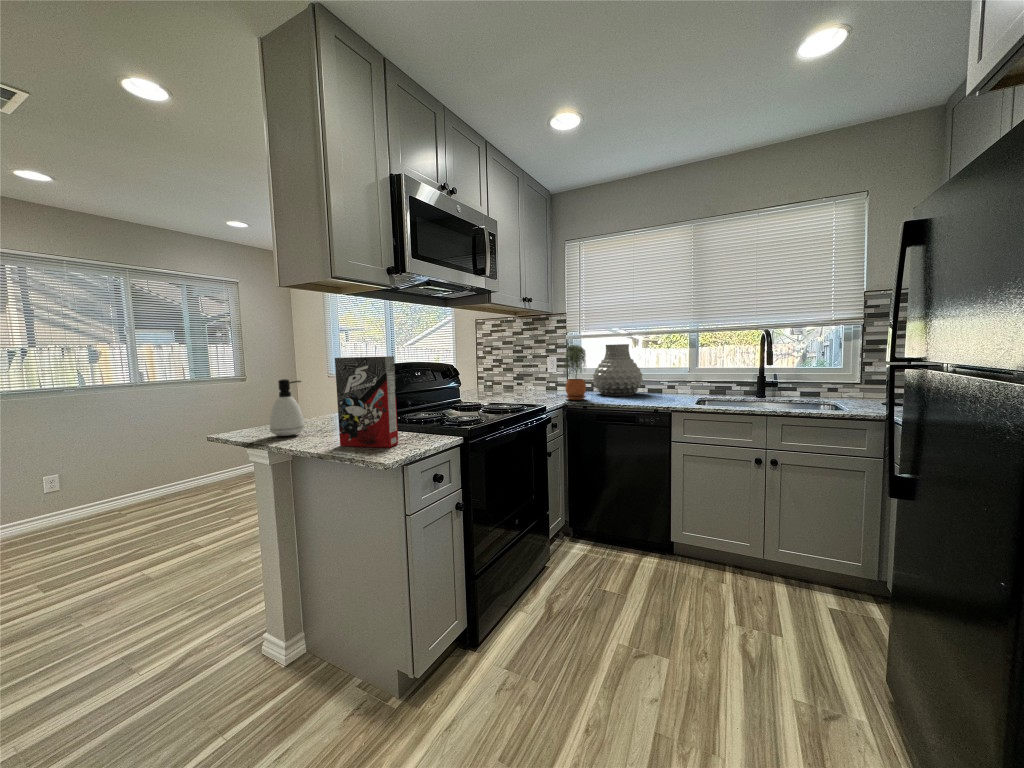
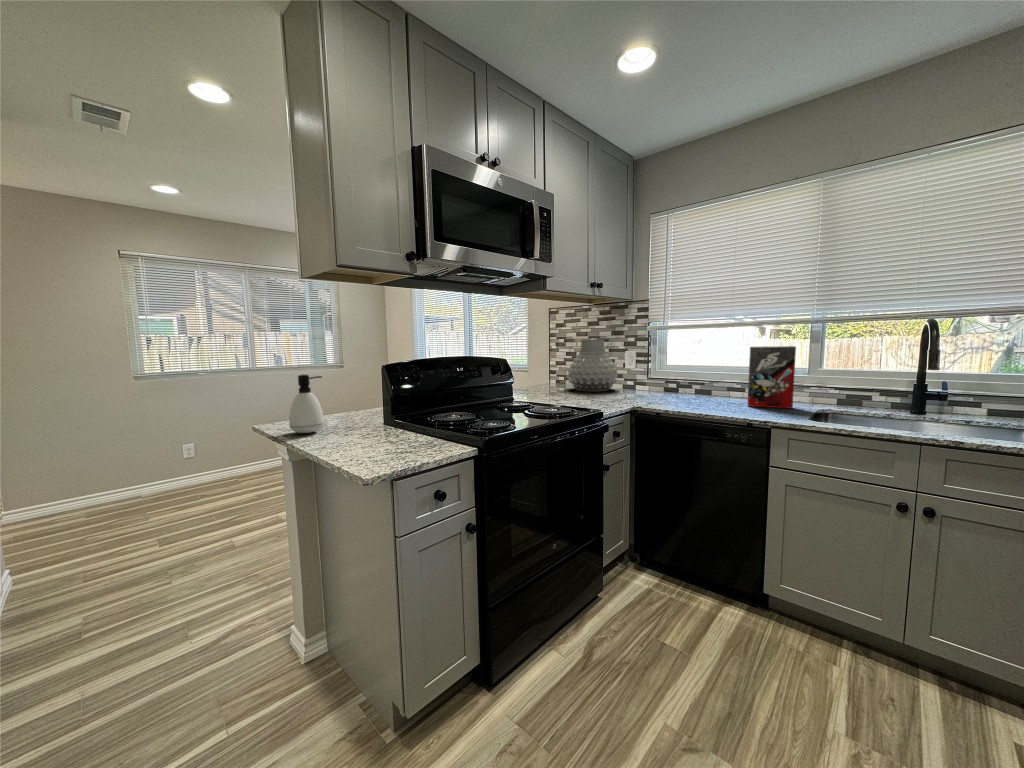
vase: present [593,344,643,396] -> present [568,339,618,392]
potted plant: present [565,345,586,400] -> none [633,338,664,404]
cereal box: present [335,356,398,447] -> present [748,346,796,409]

